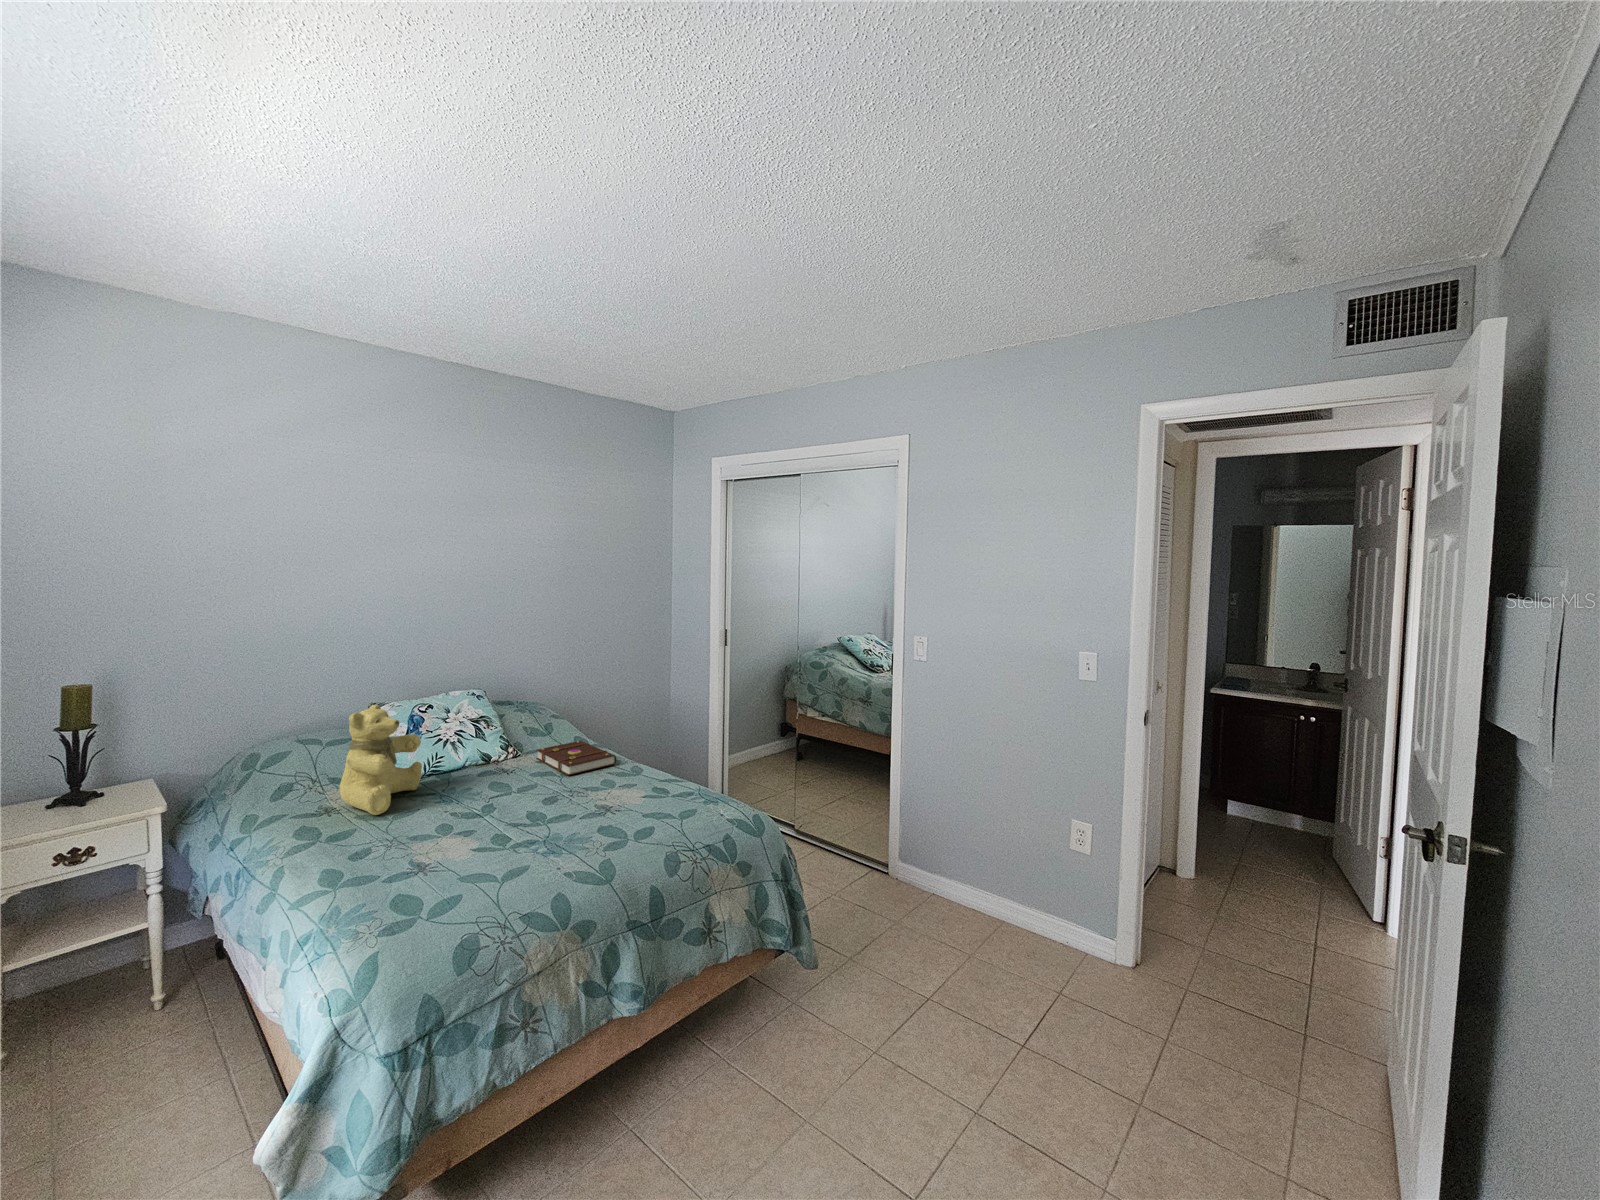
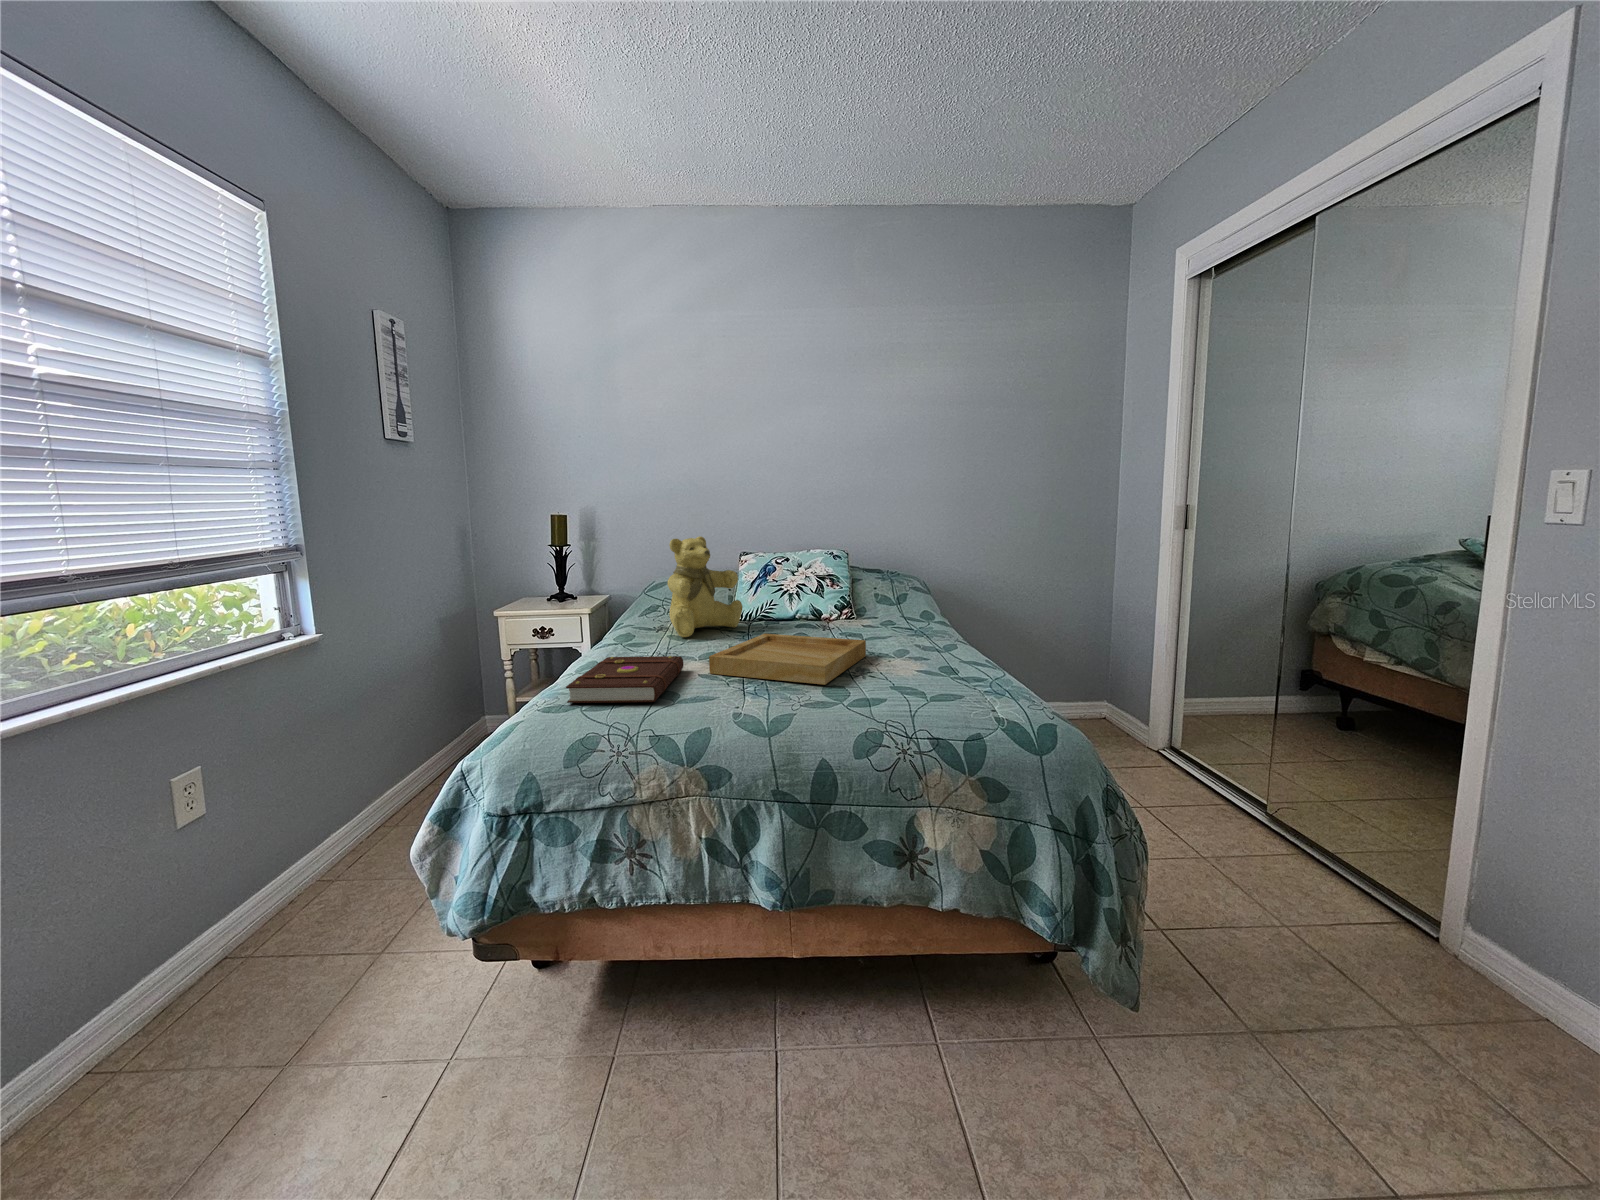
book: present [536,741,616,776] -> present [566,656,684,703]
tray: none [478,780,595,847] -> present [709,634,866,685]

